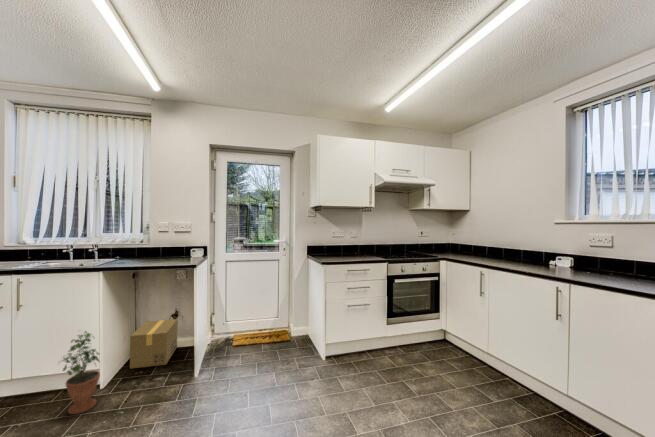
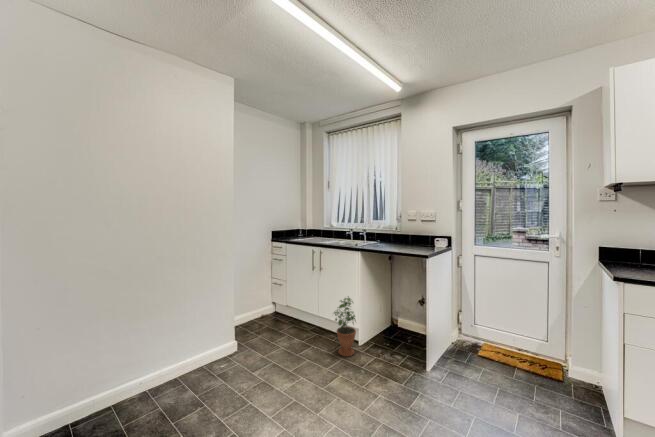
cardboard box: present [130,319,178,369] -> none [382,301,423,346]

